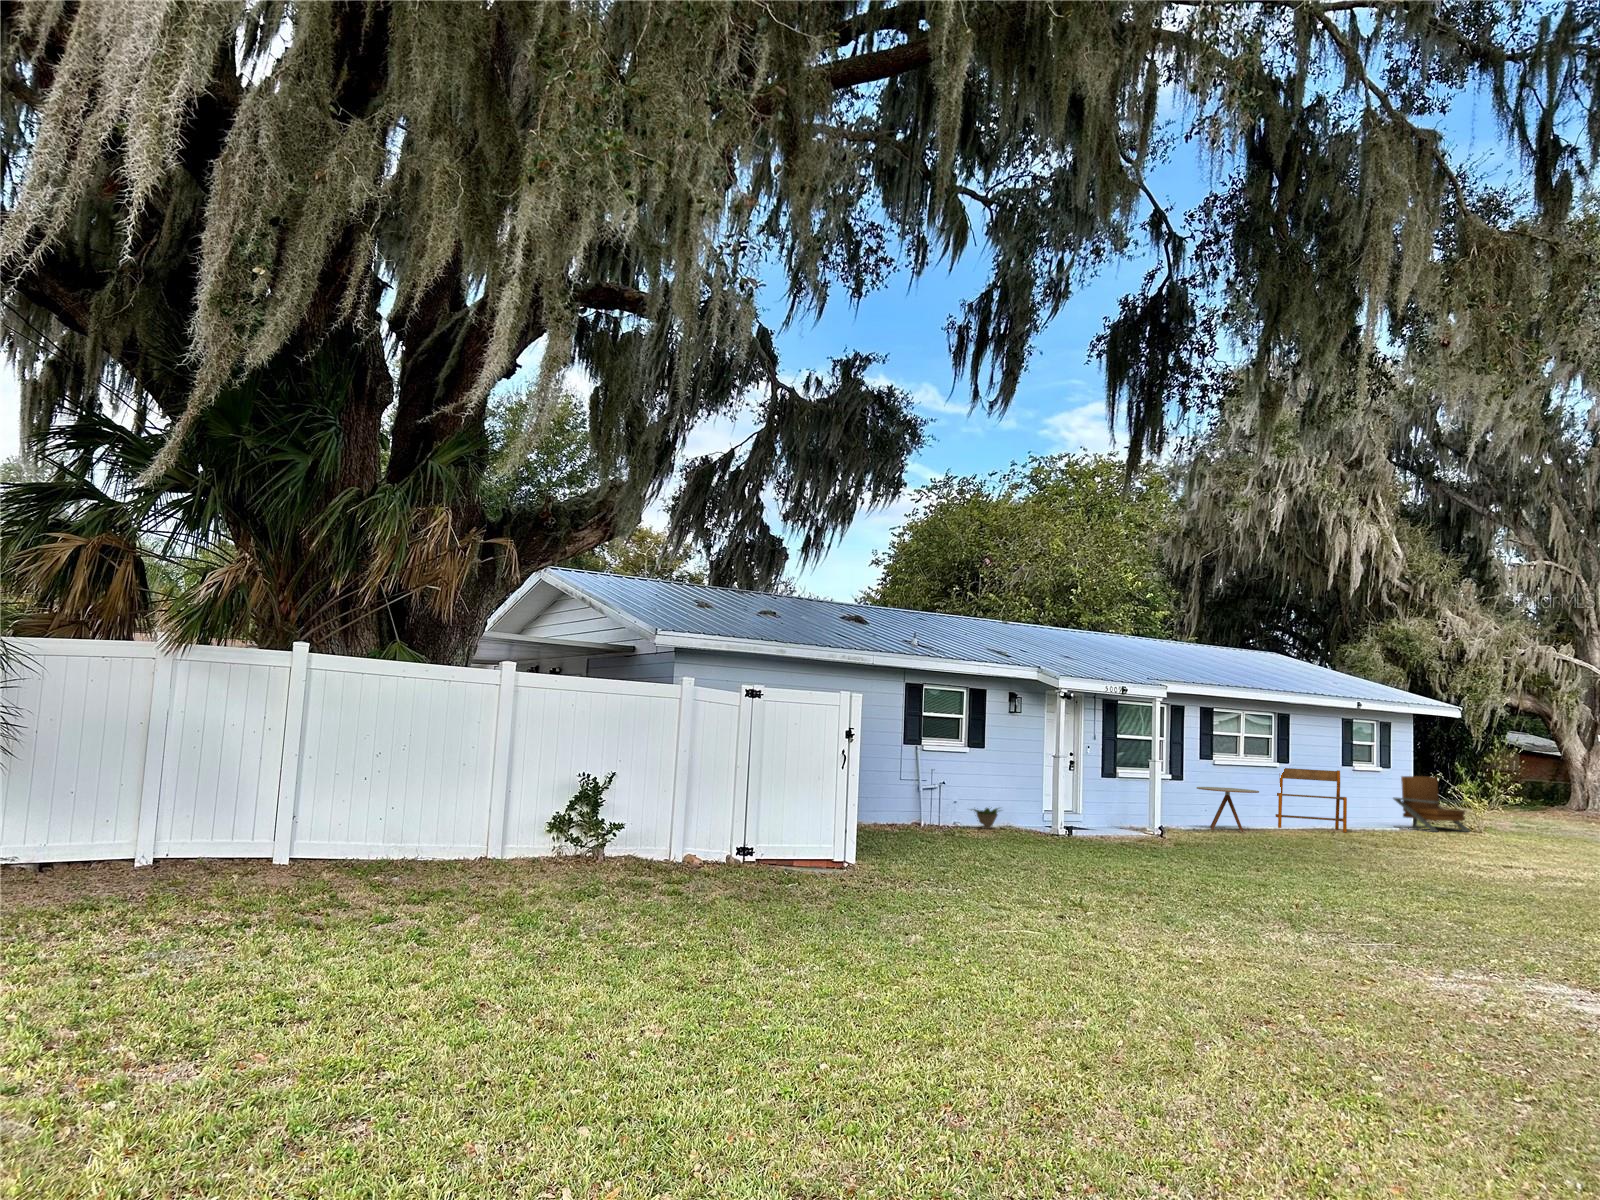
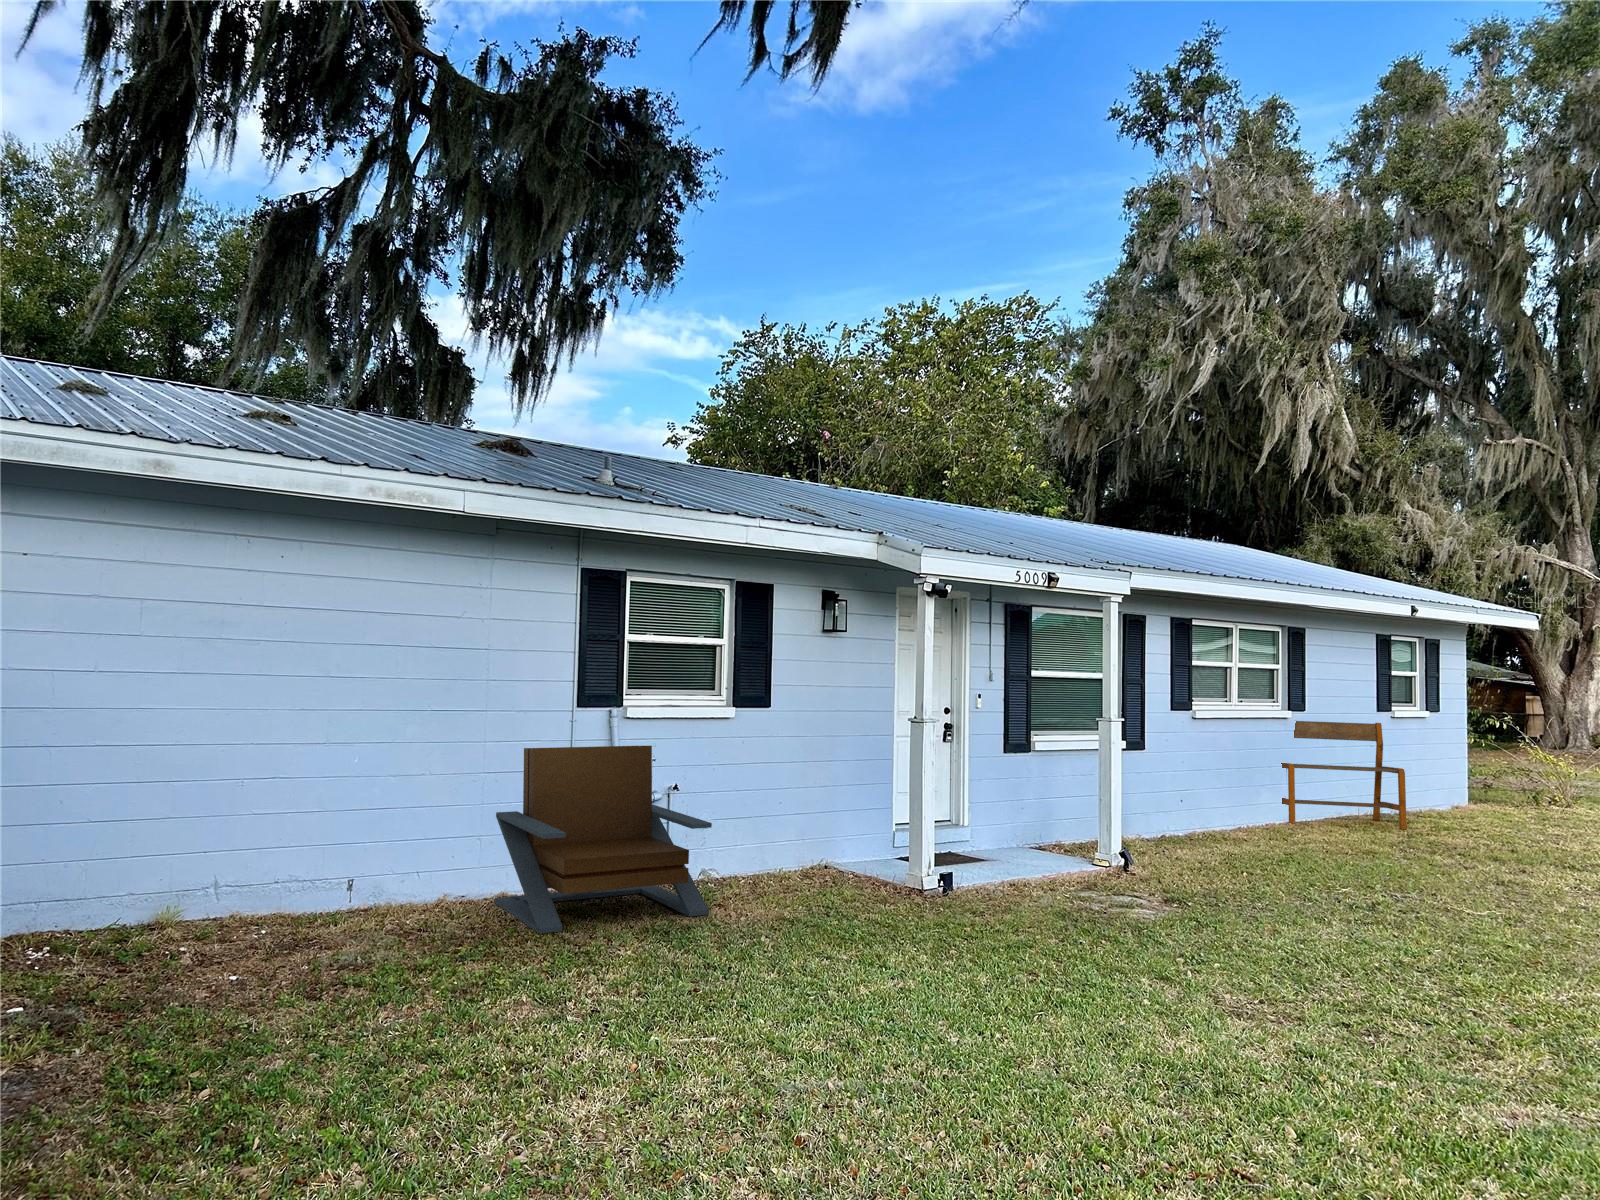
lounge chair: present [1393,776,1470,832] -> present [494,746,712,934]
round table: present [1197,787,1259,832] -> none [1168,760,1284,846]
decorative plant: present [973,808,998,829] -> none [732,828,811,882]

